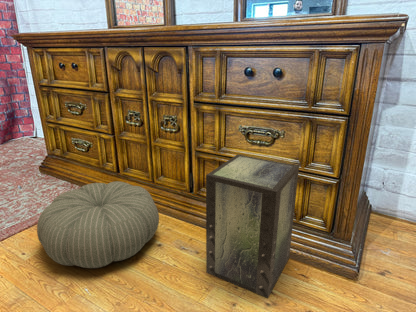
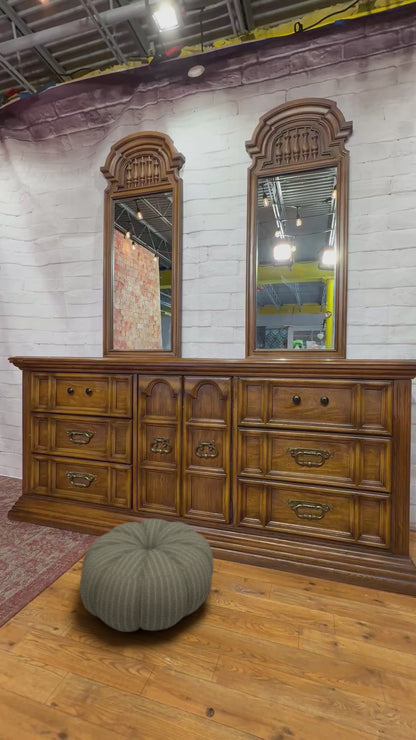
storage box: present [206,155,299,298] -> none [285,477,365,630]

